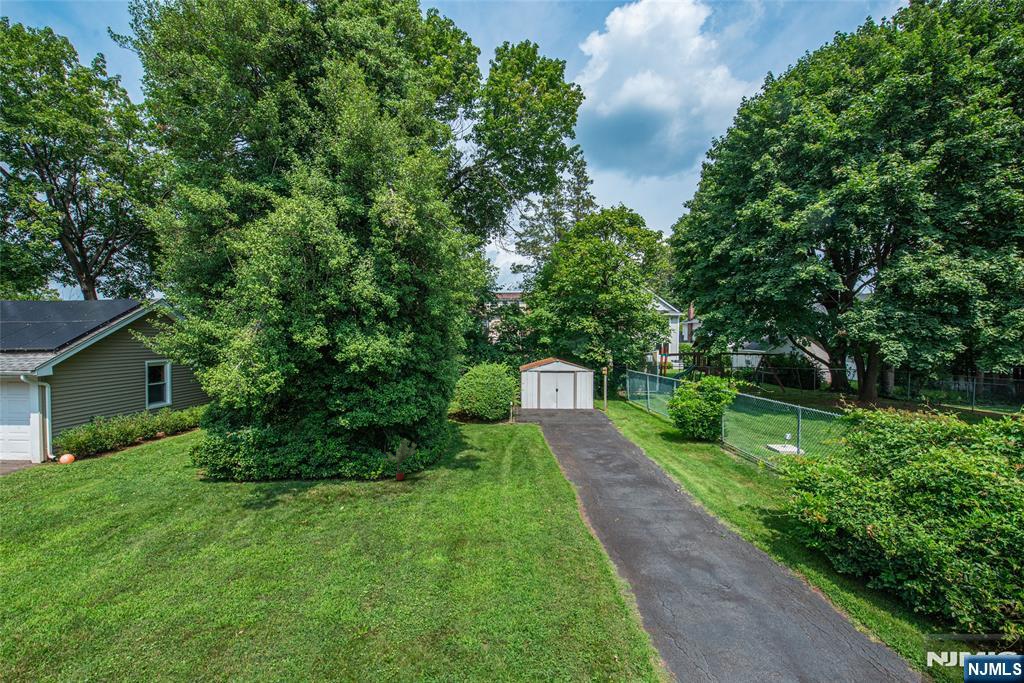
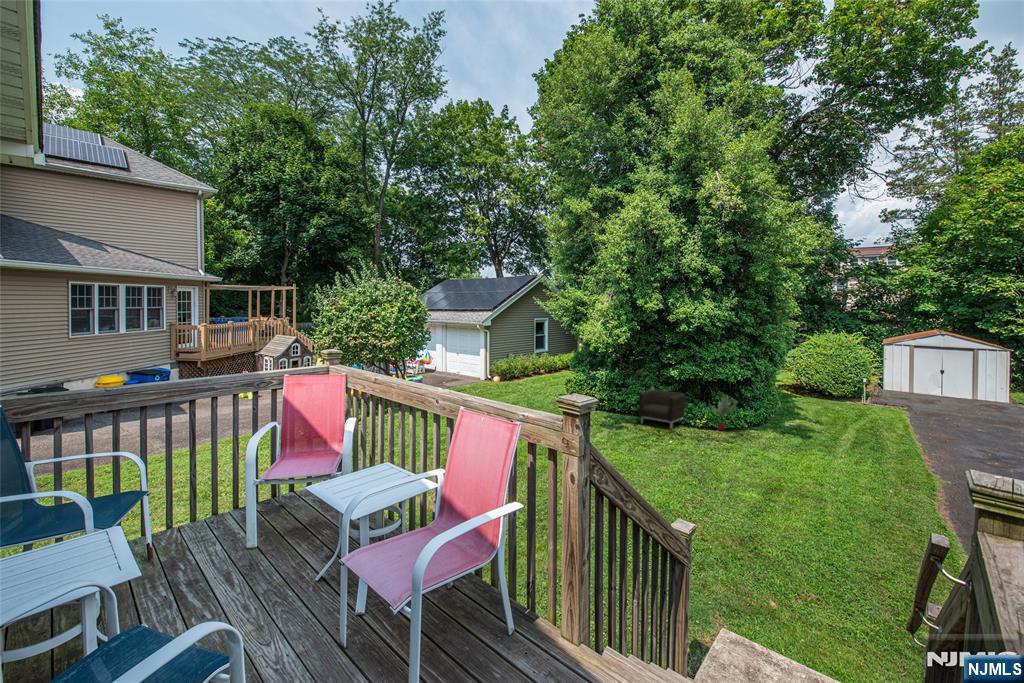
armchair: none [299,443,360,492] -> present [639,390,686,429]

